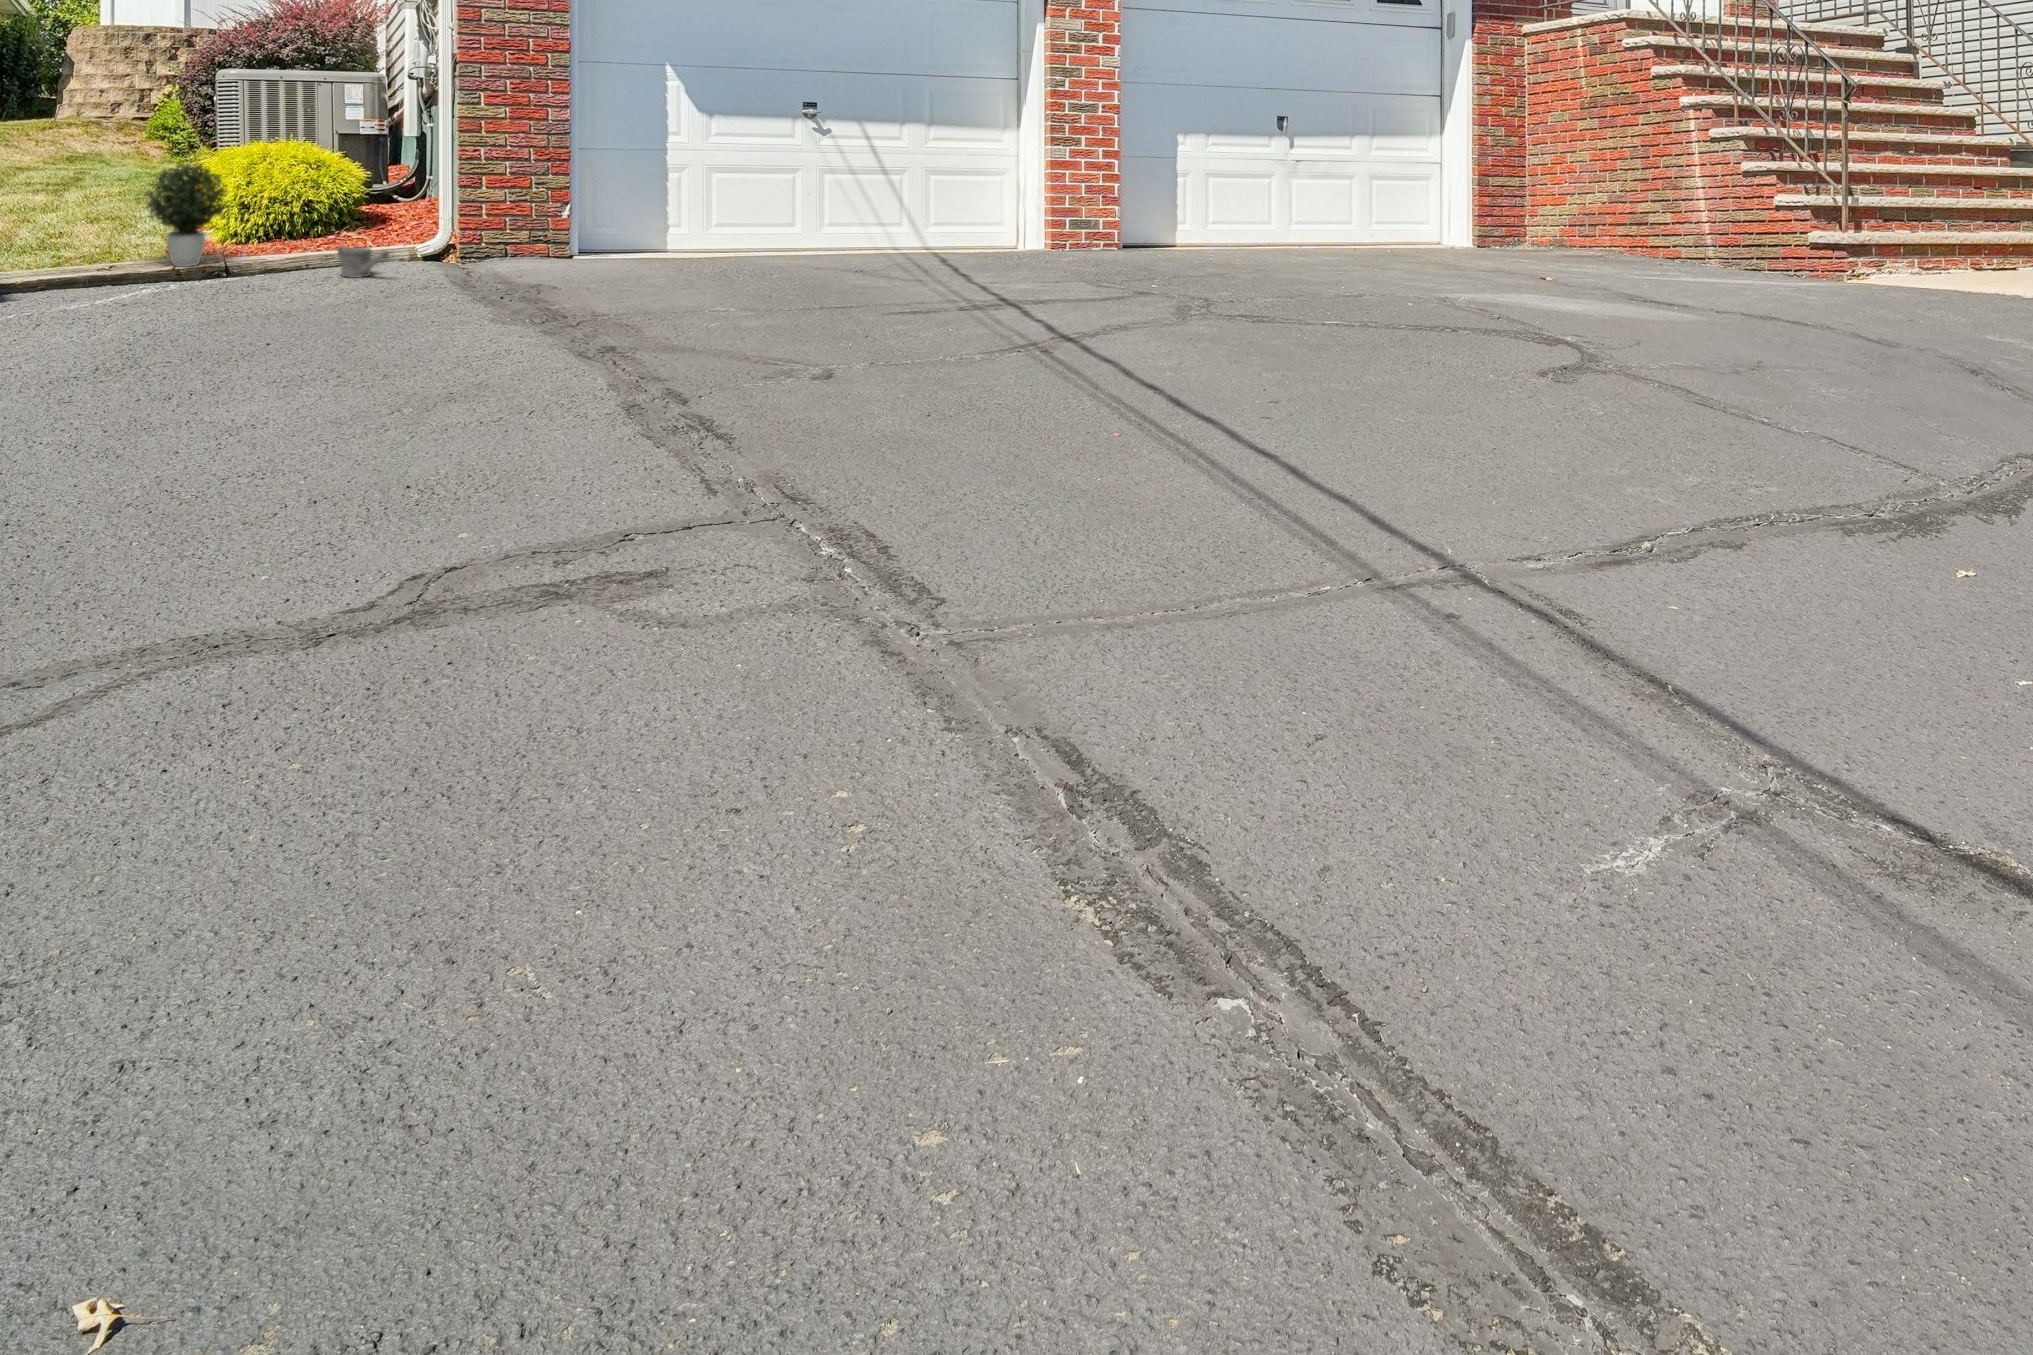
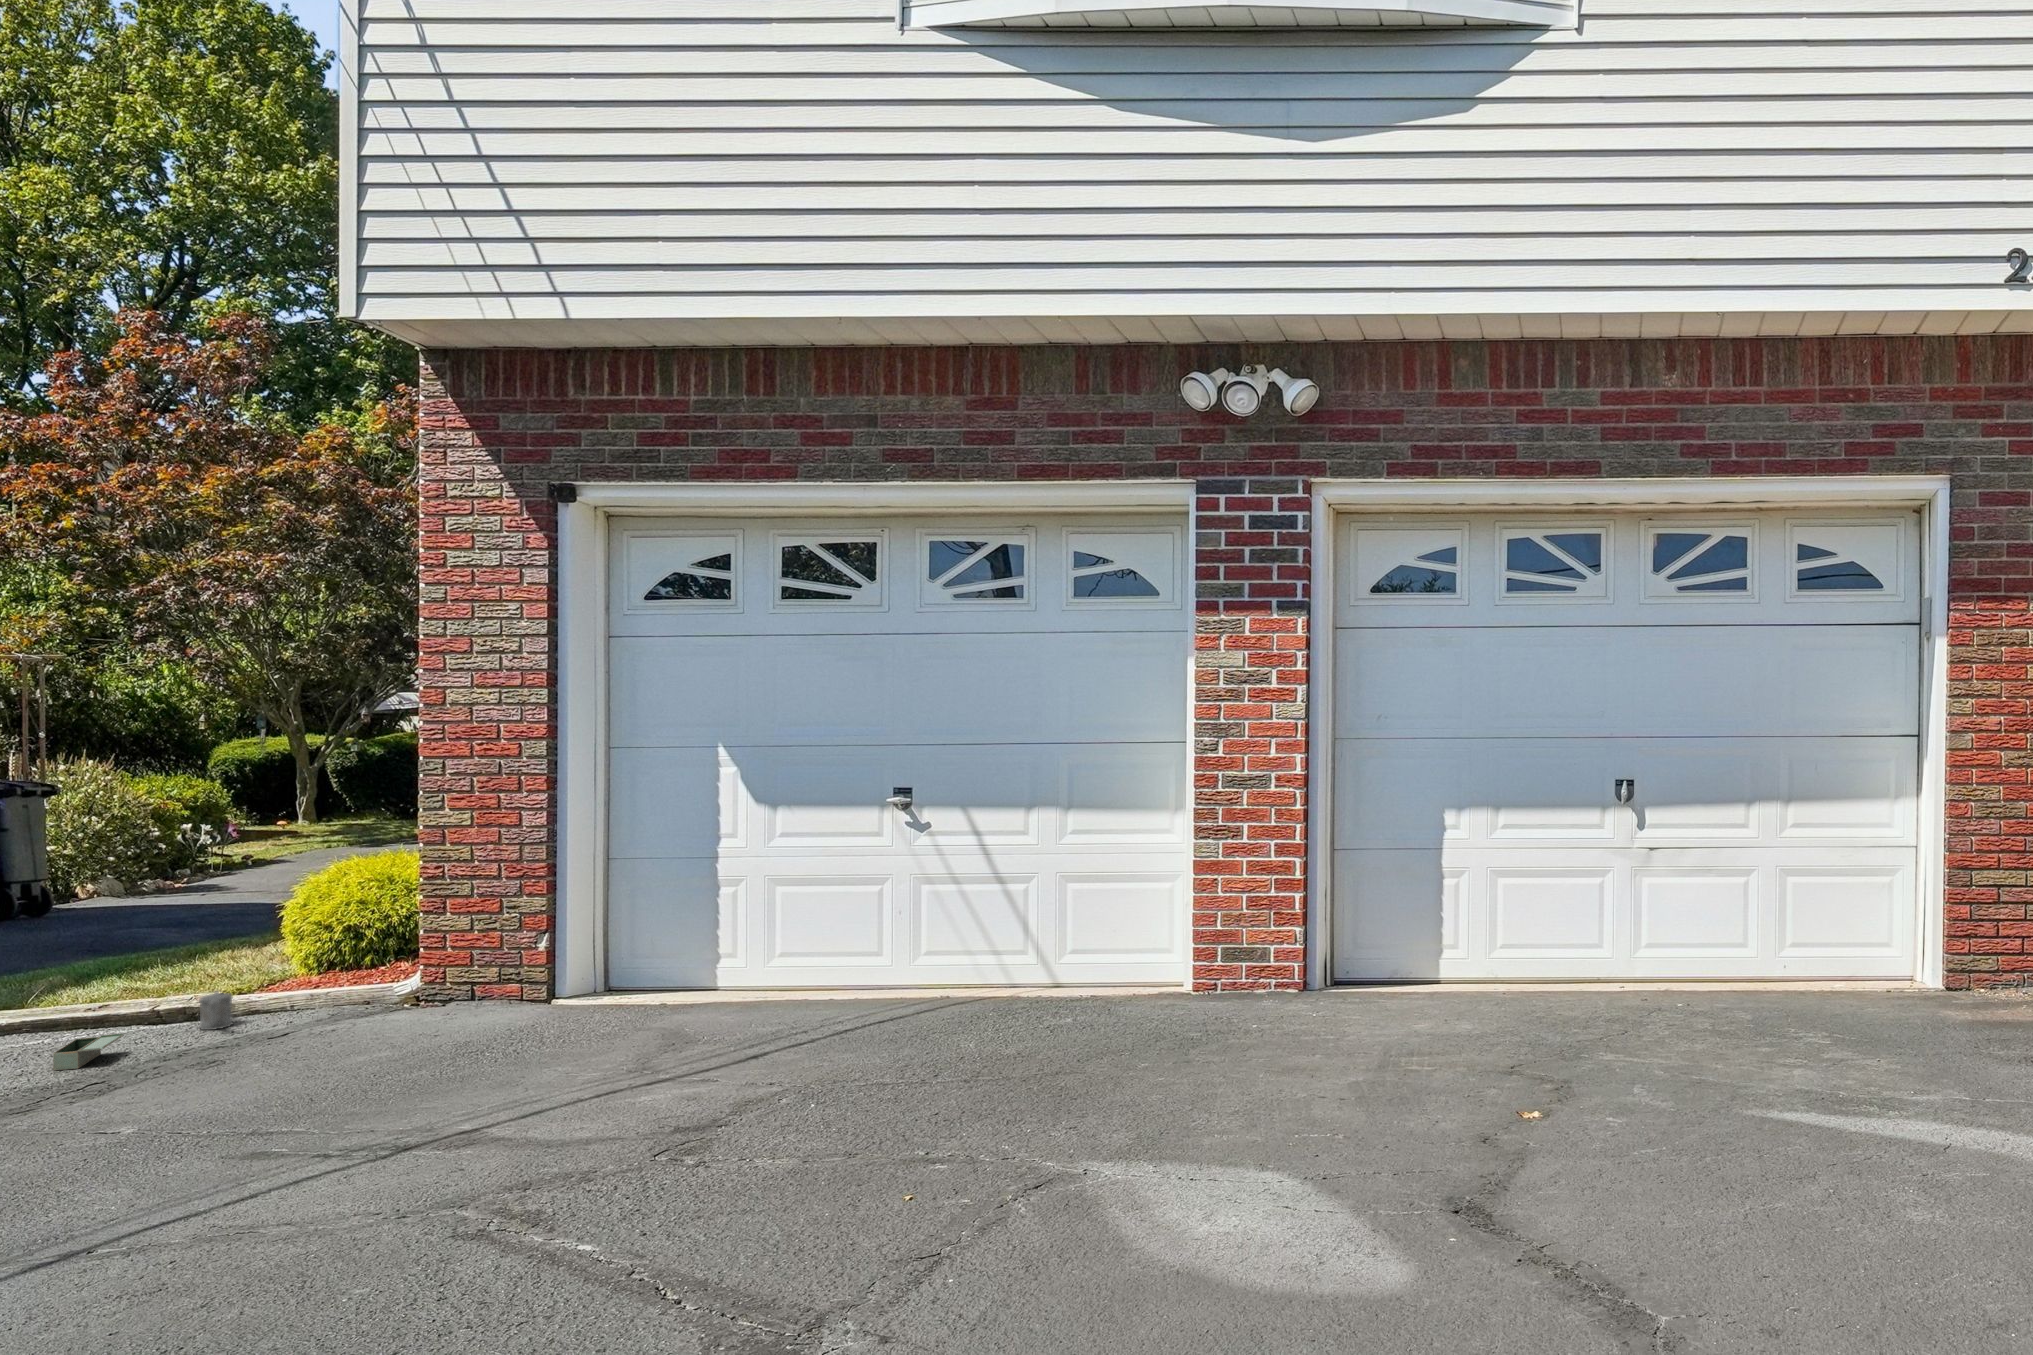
potted plant: present [145,164,227,267] -> none [92,892,175,1009]
toolbox: none [287,277,353,306] -> present [53,1034,124,1071]

